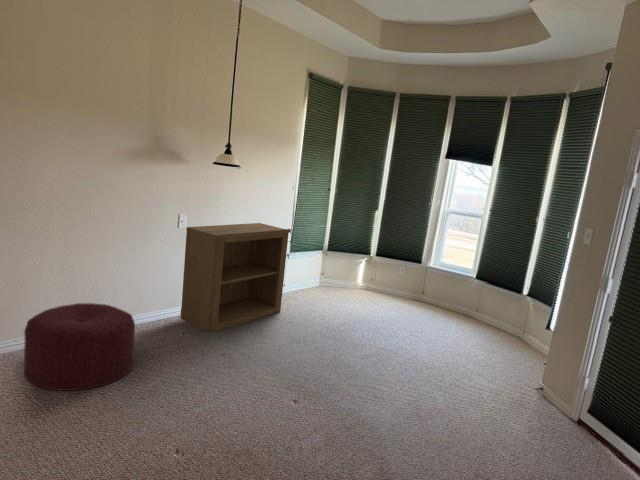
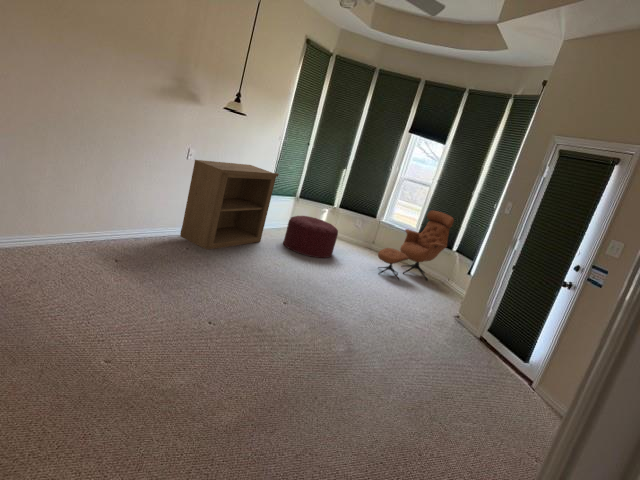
lounge chair: none [426,248,518,342] -> present [378,210,454,280]
ottoman: present [24,303,135,391] -> present [284,216,338,258]

